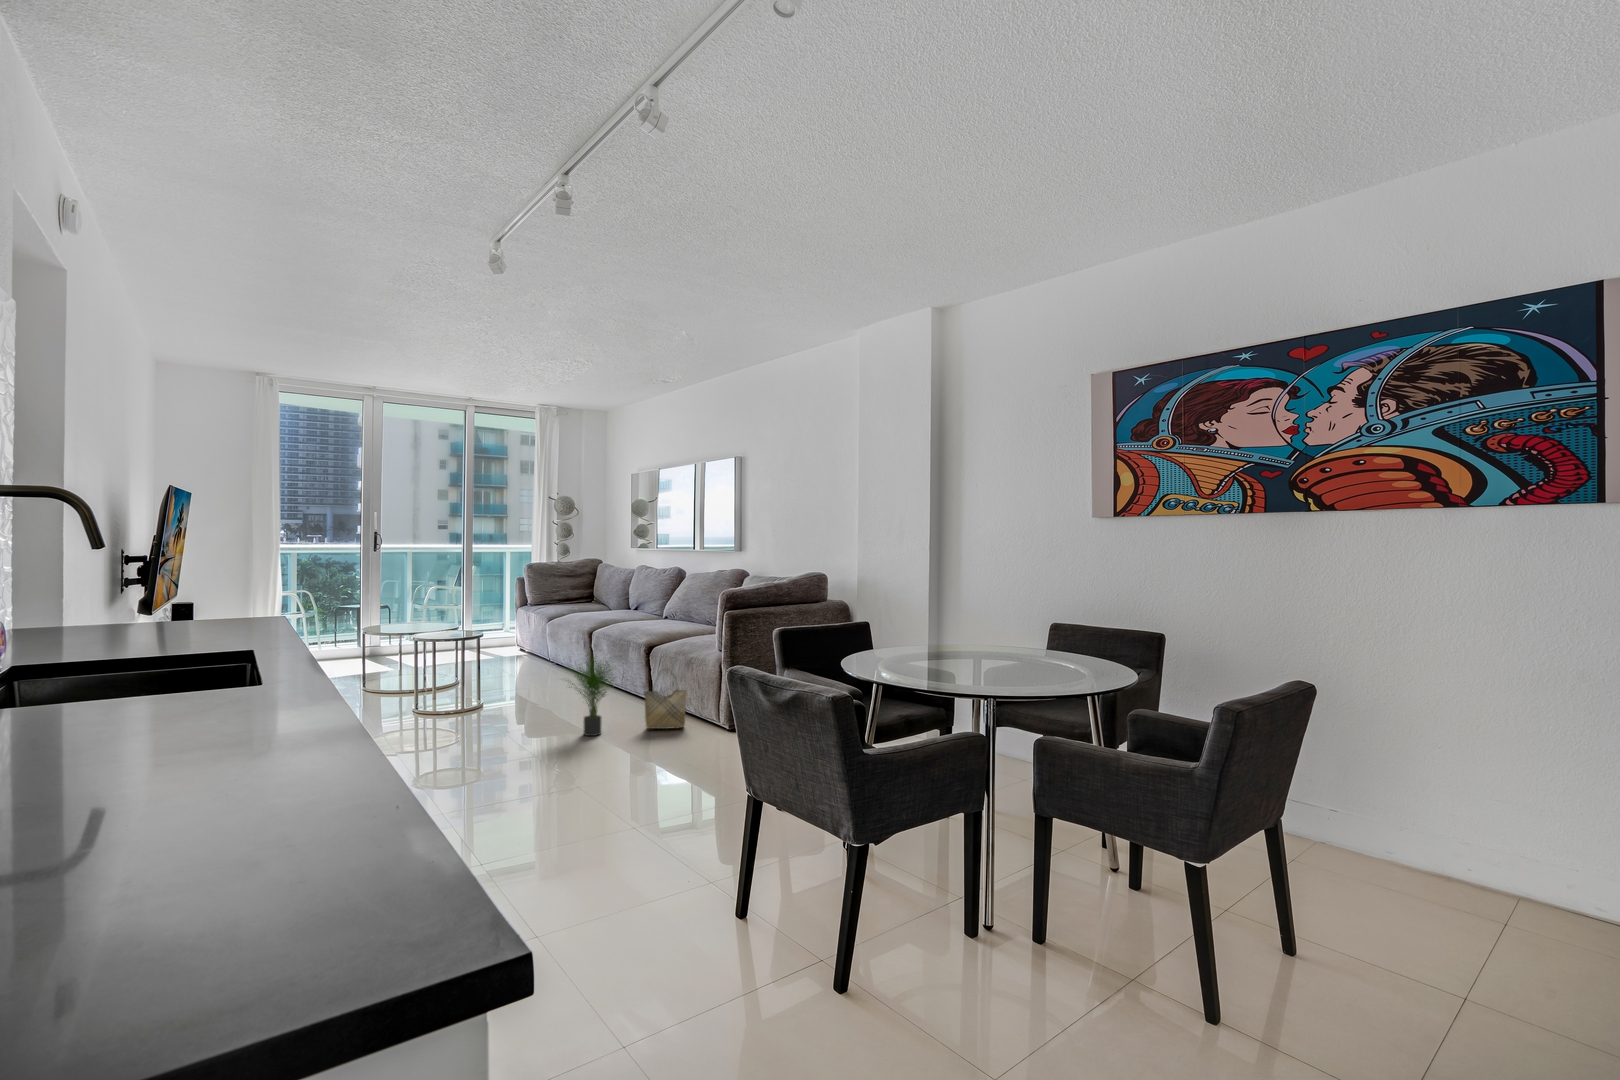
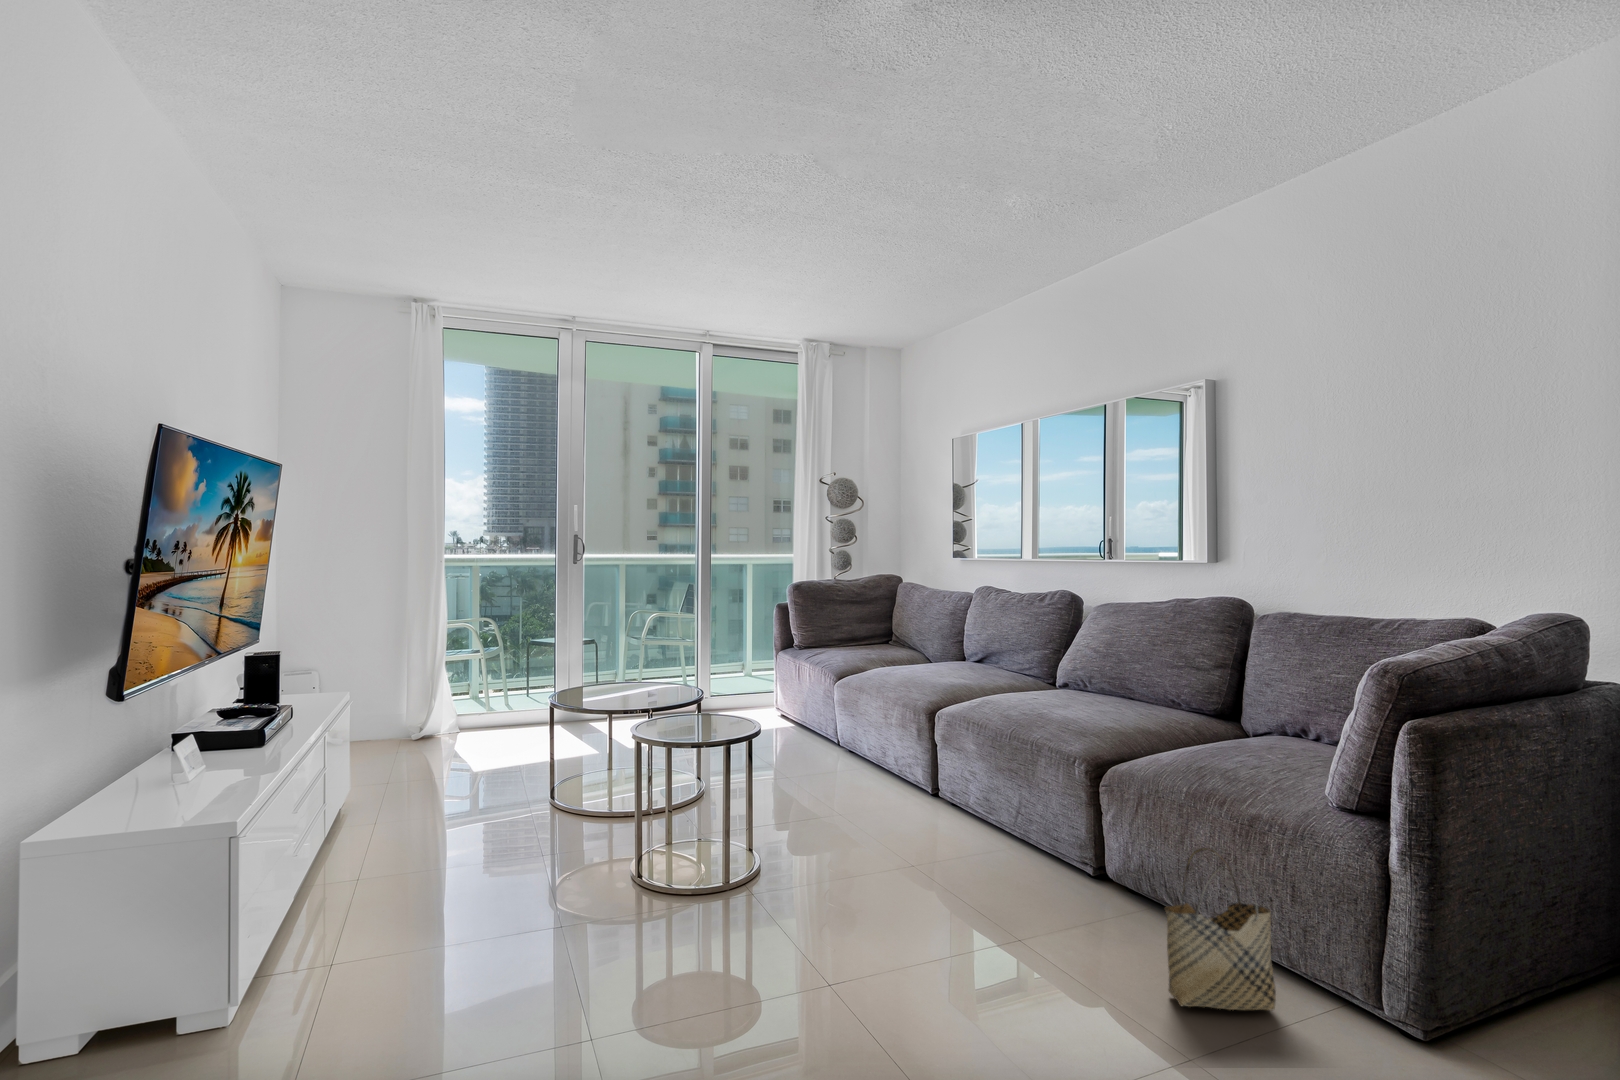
potted plant: present [572,655,613,736] -> none [958,793,1119,1023]

